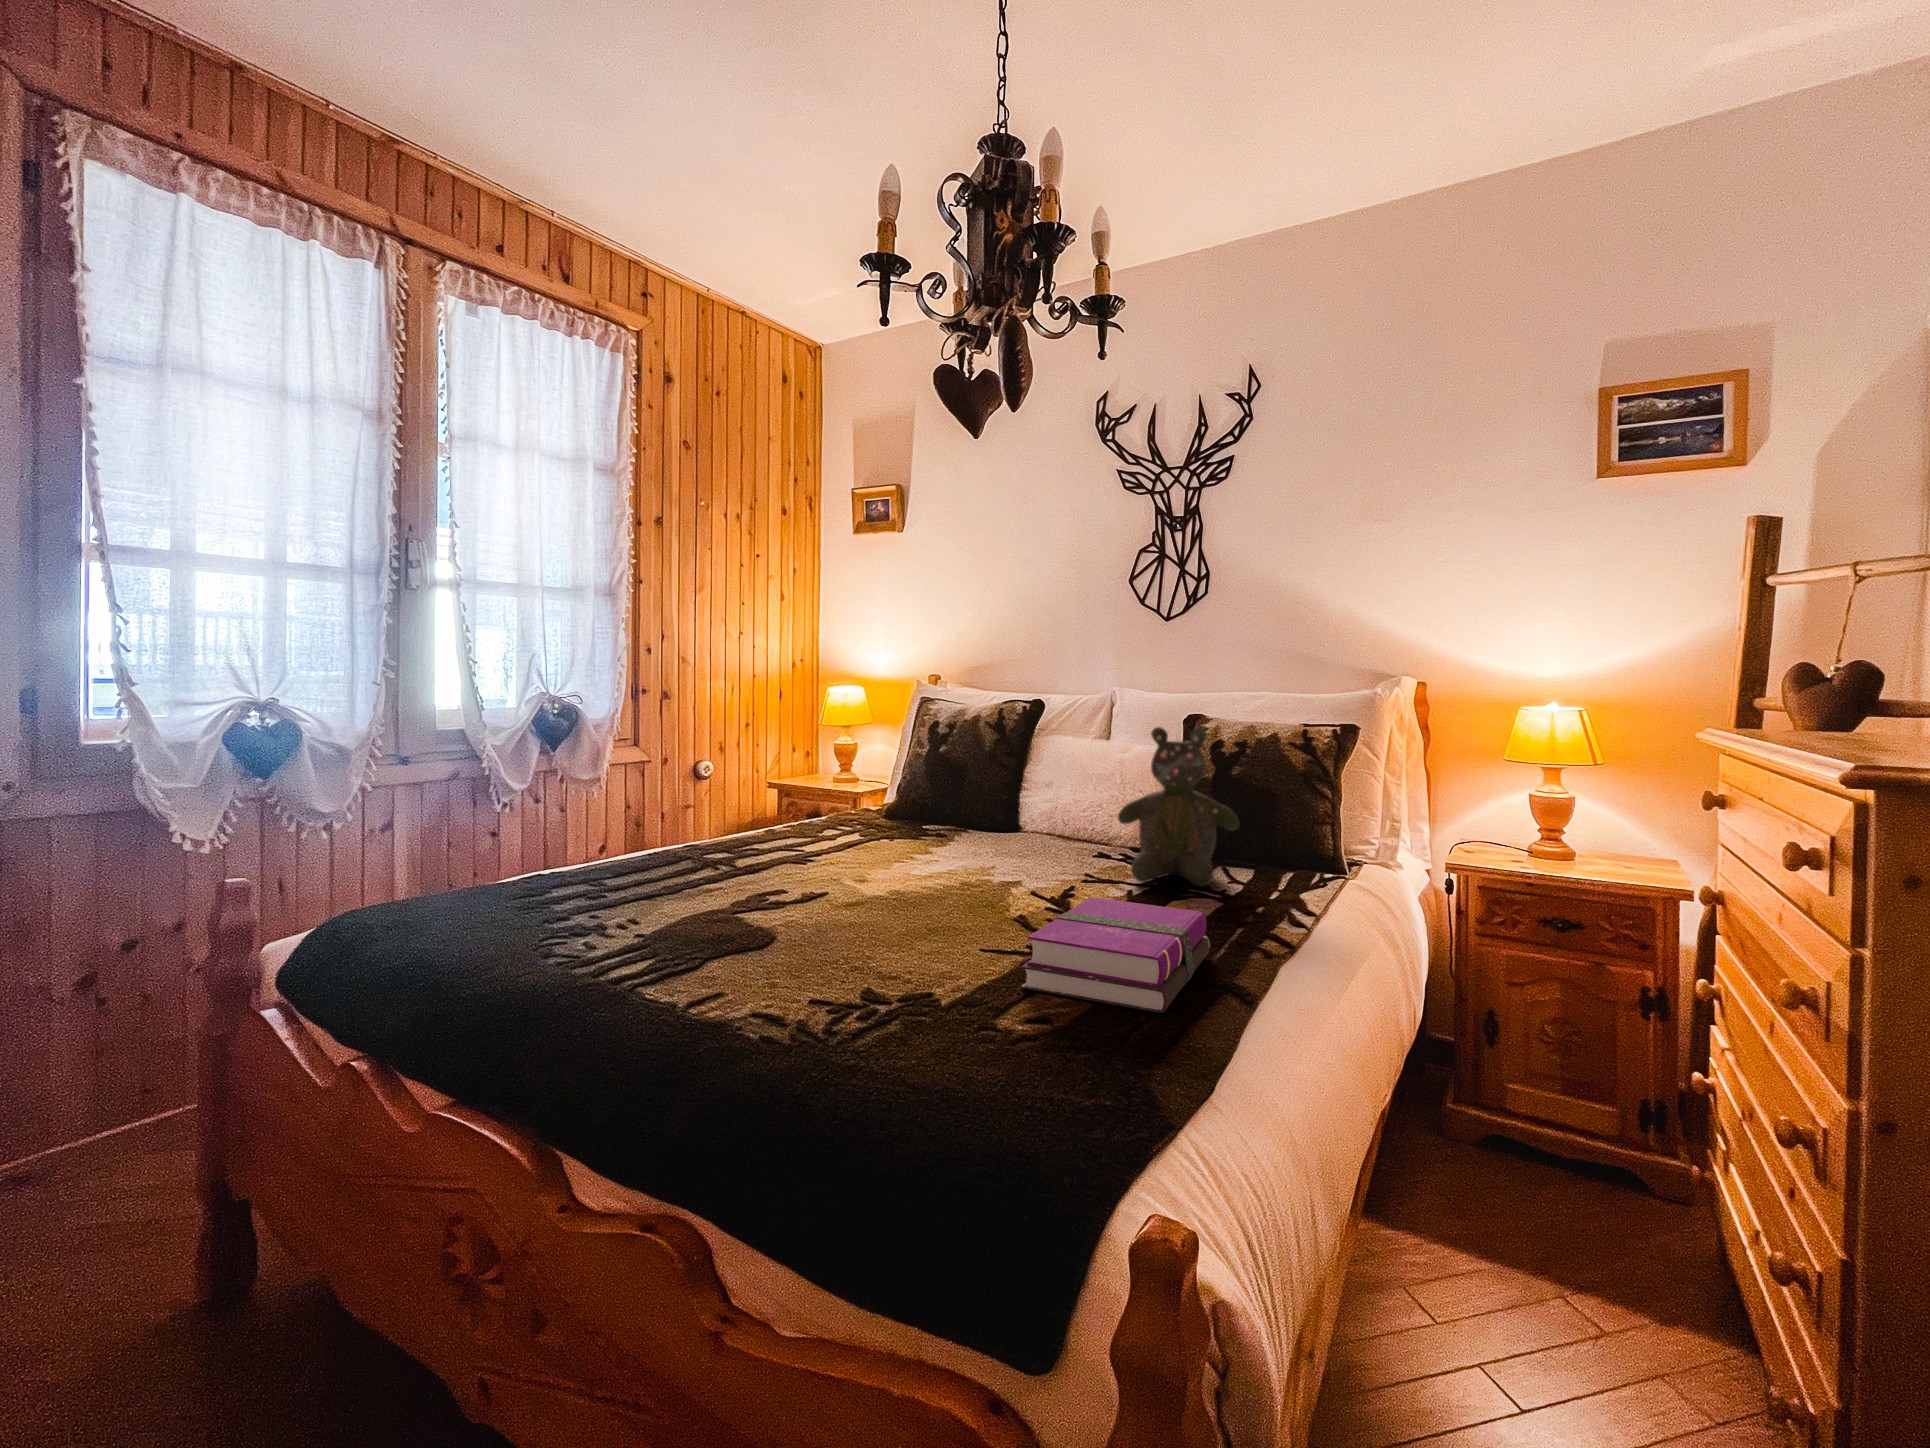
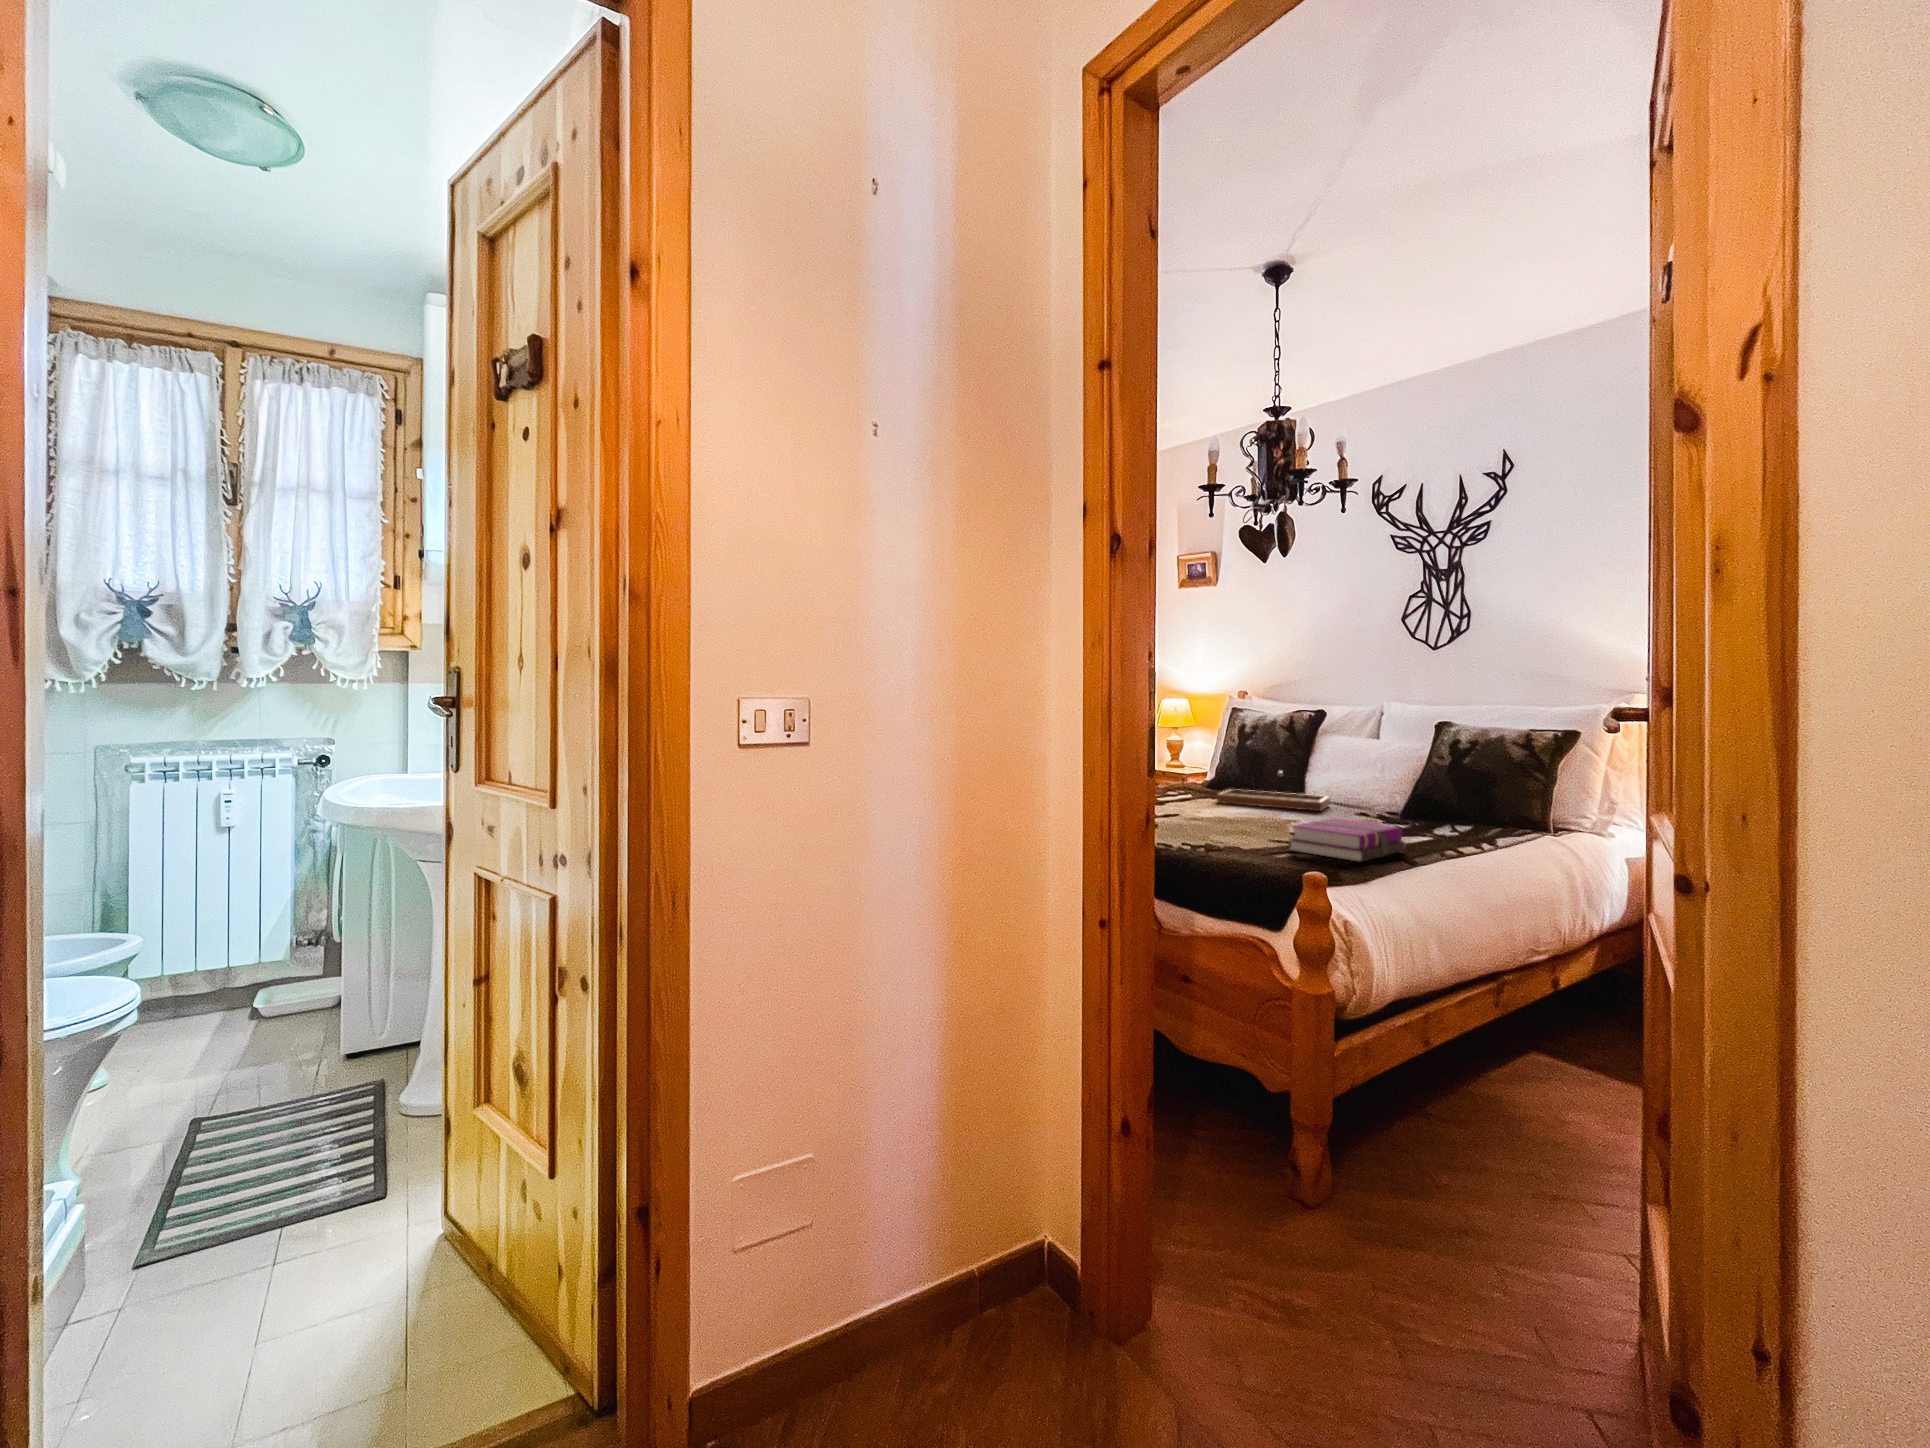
teddy bear: present [1118,727,1239,887] -> none [1371,728,1462,831]
tray: none [895,792,1053,855] -> present [1217,771,1330,811]

